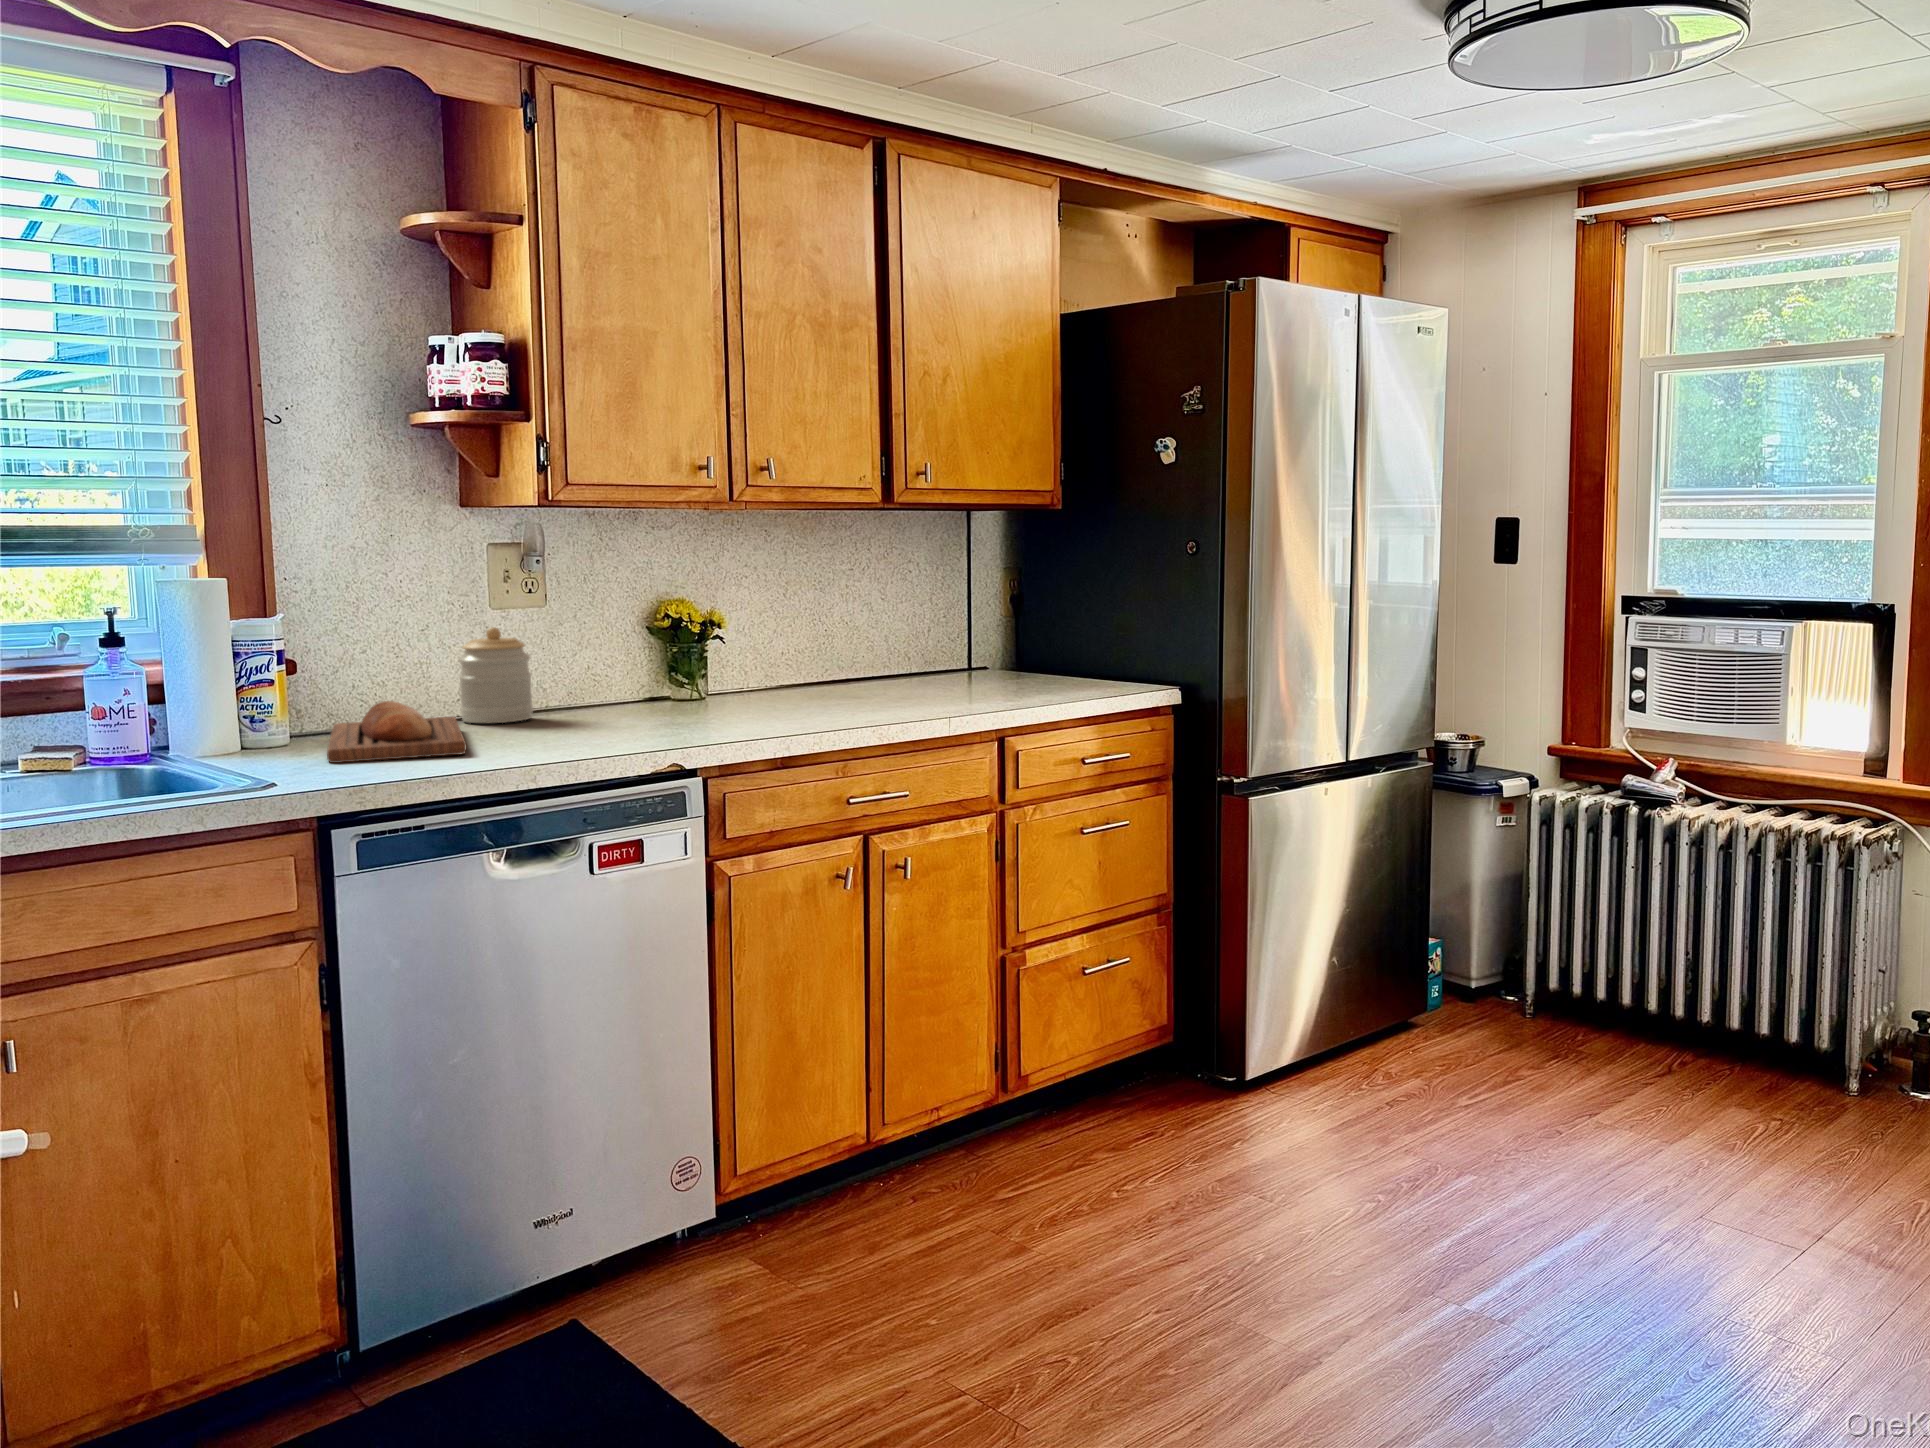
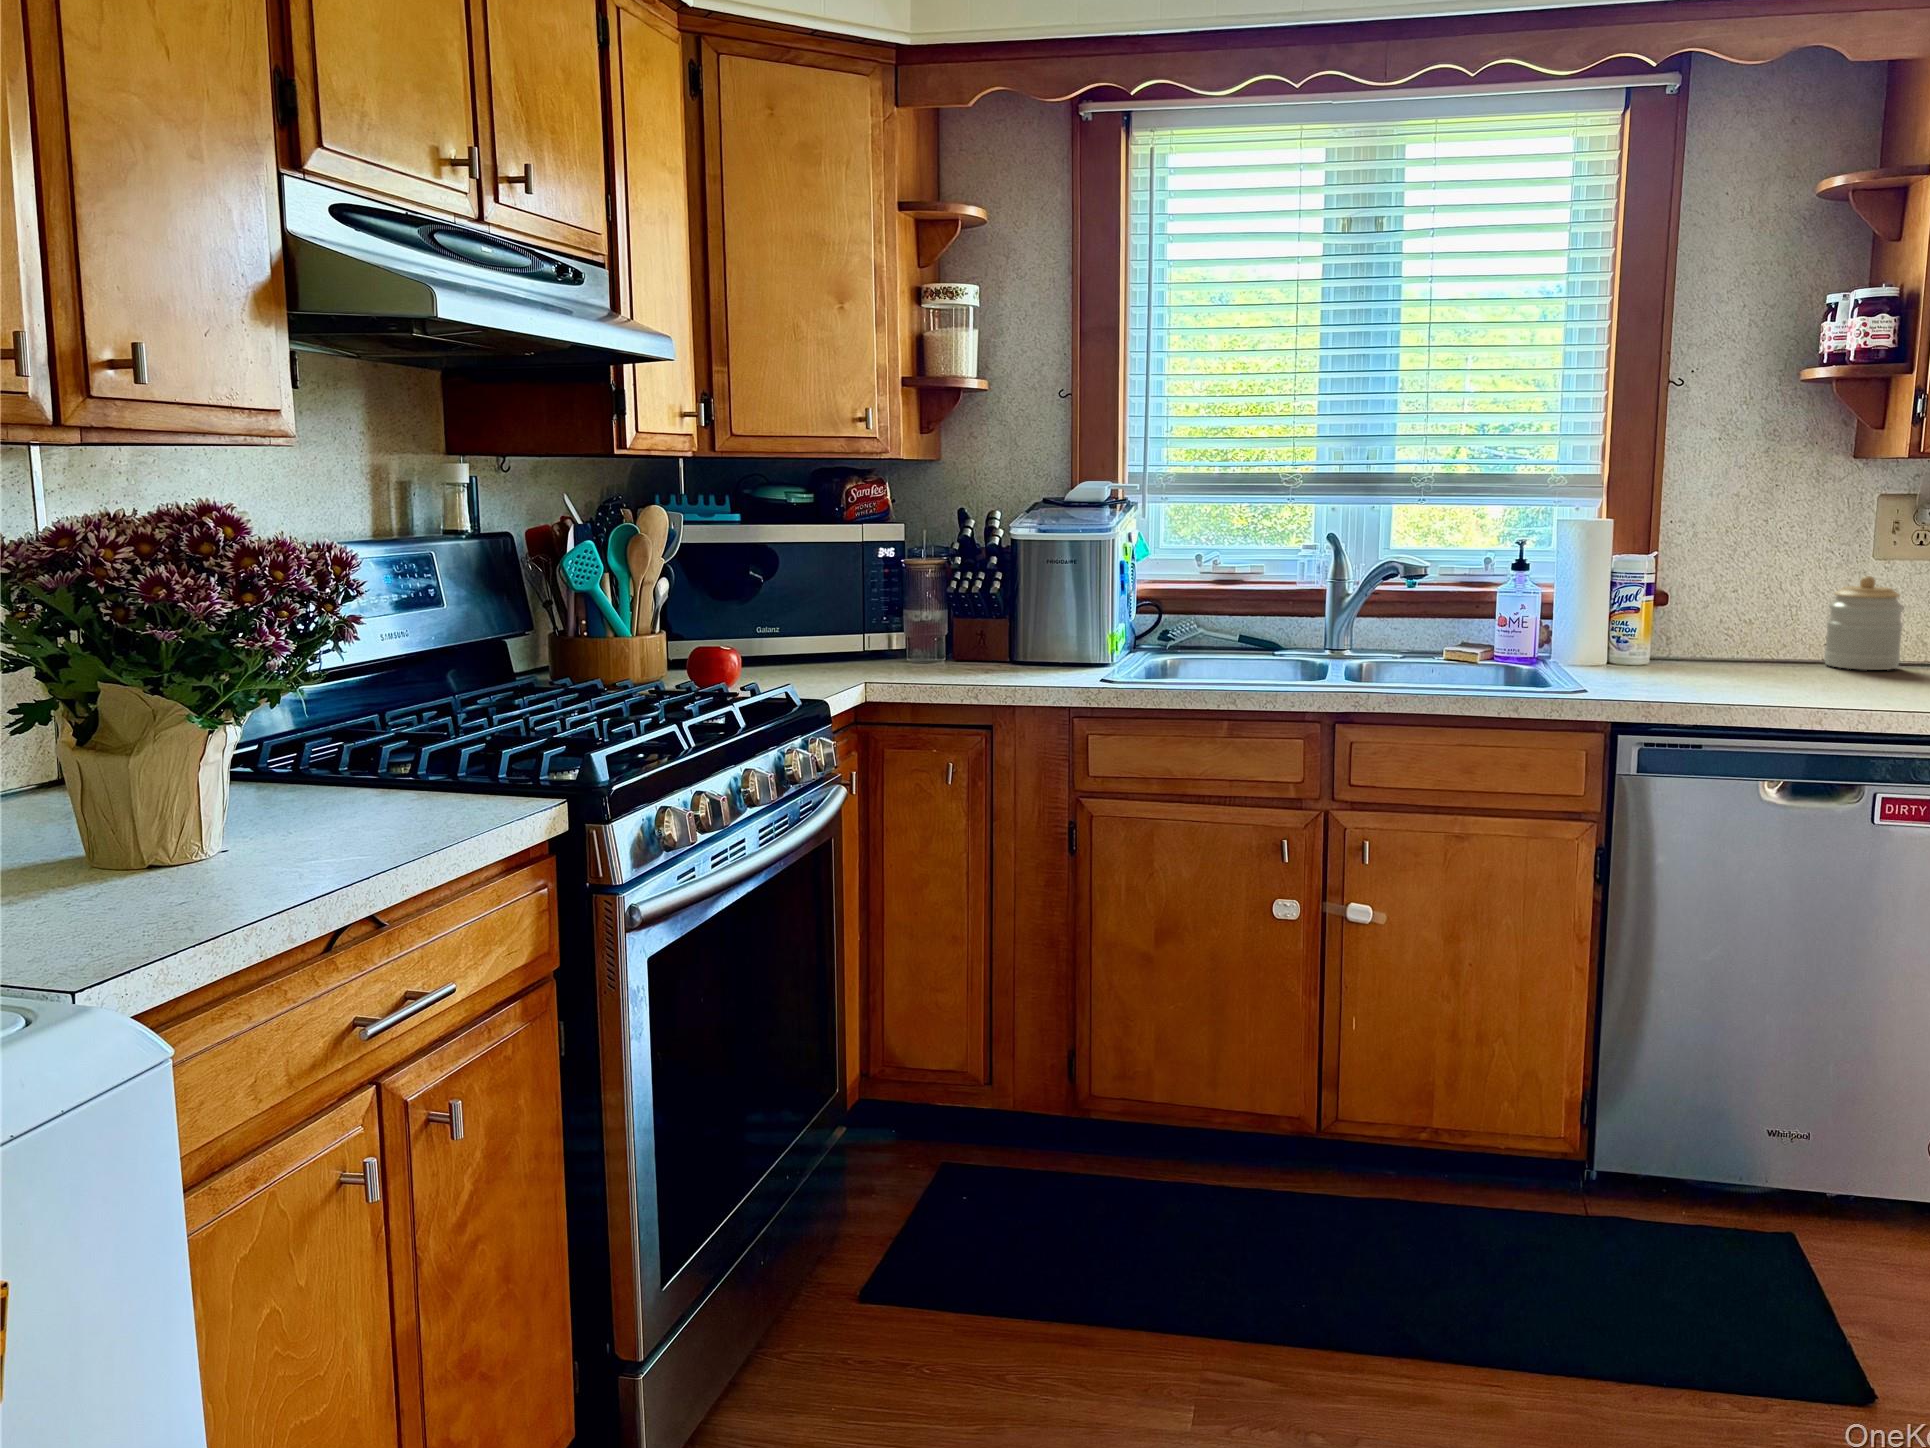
bread loaf: present [327,701,466,763] -> none [1656,636,1807,691]

